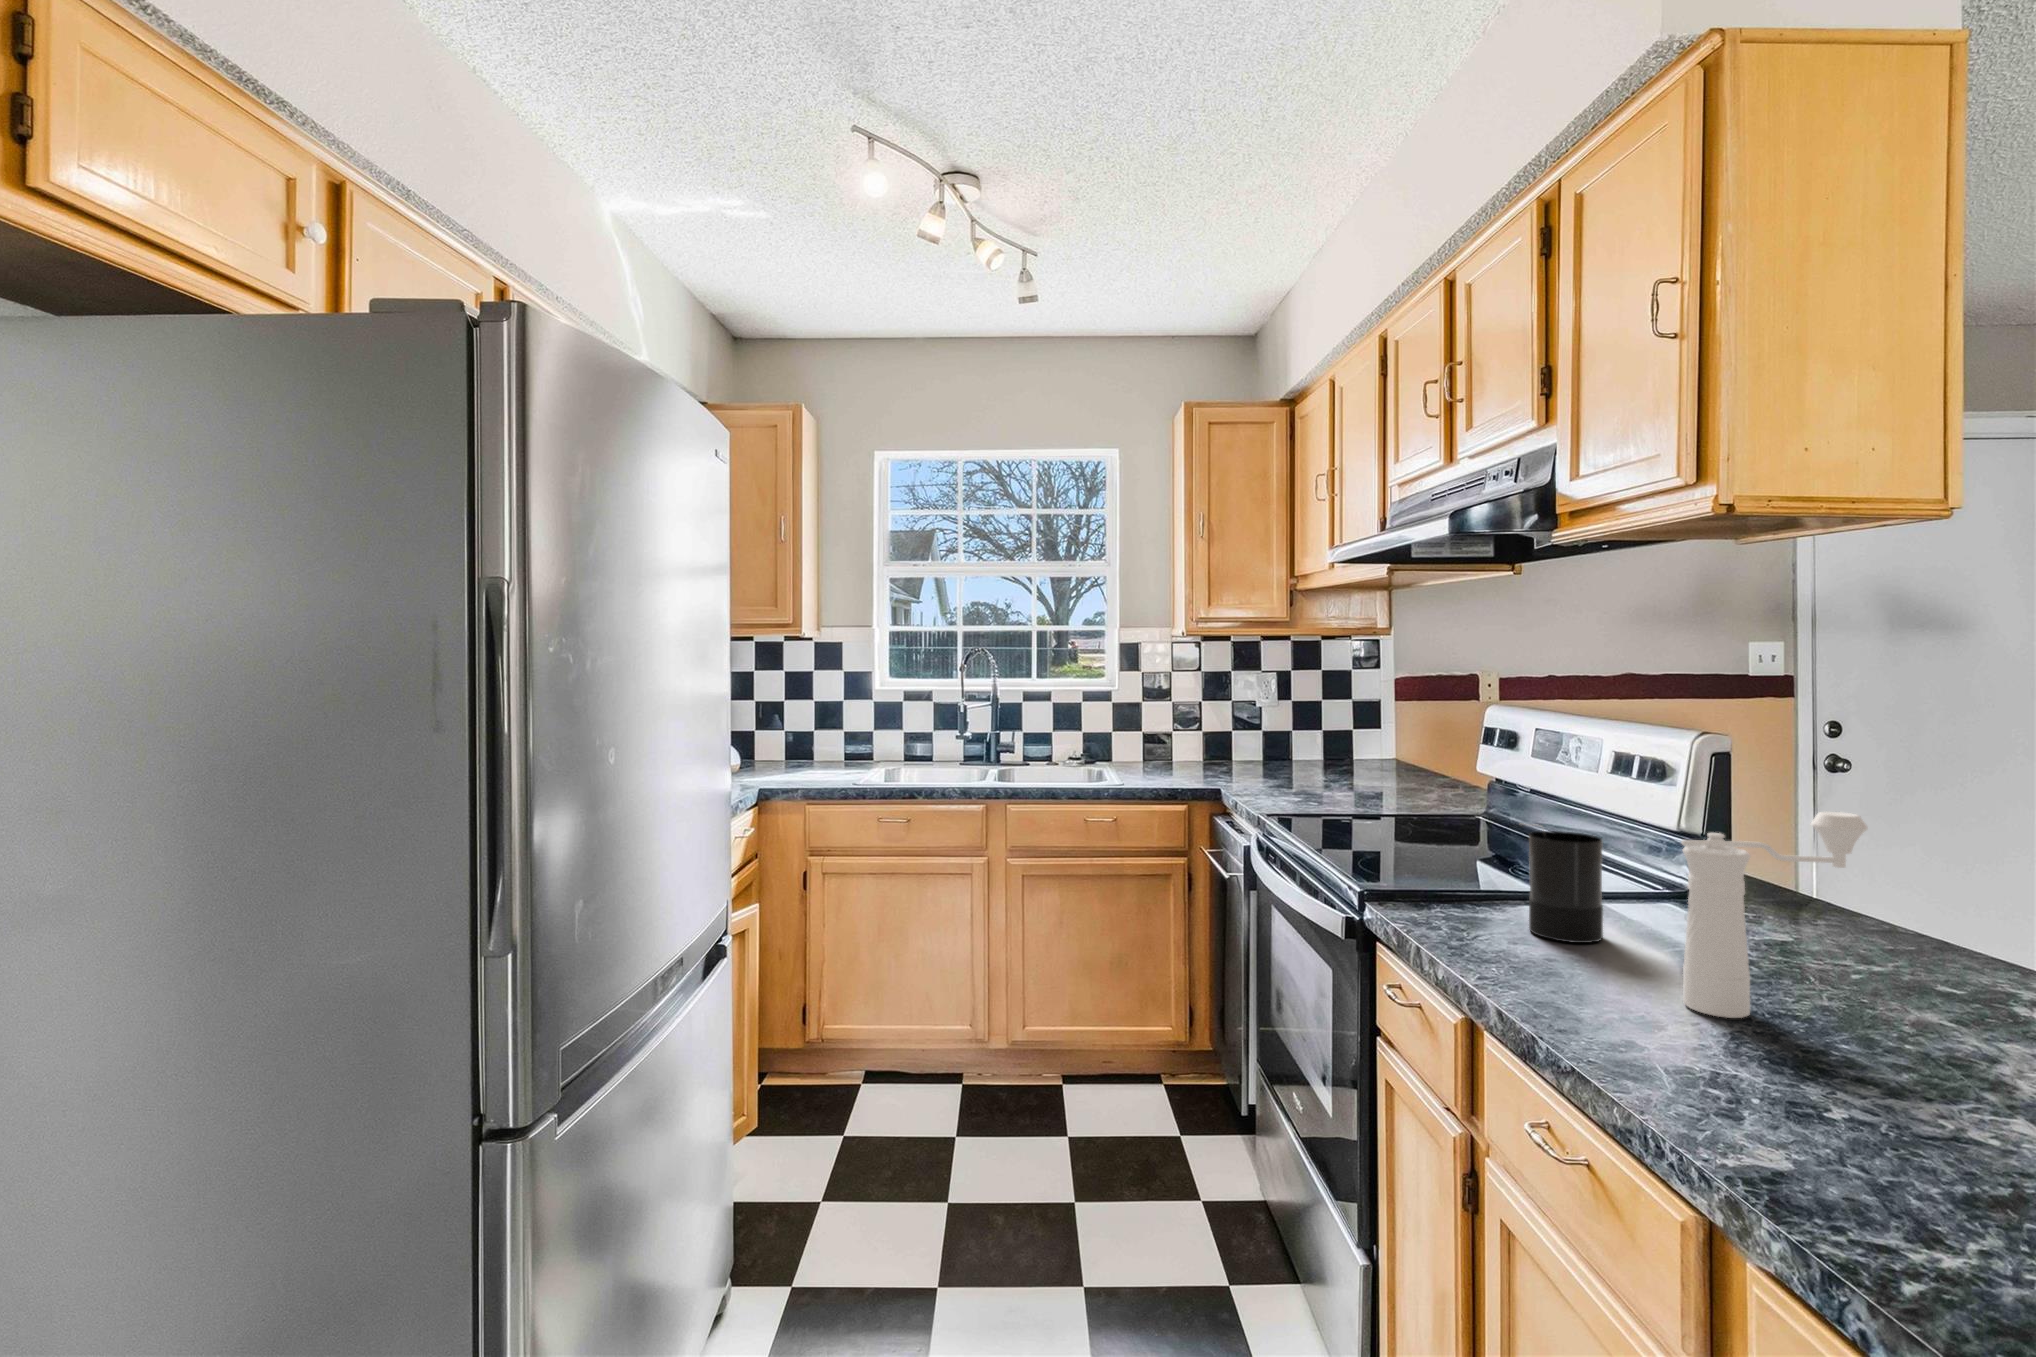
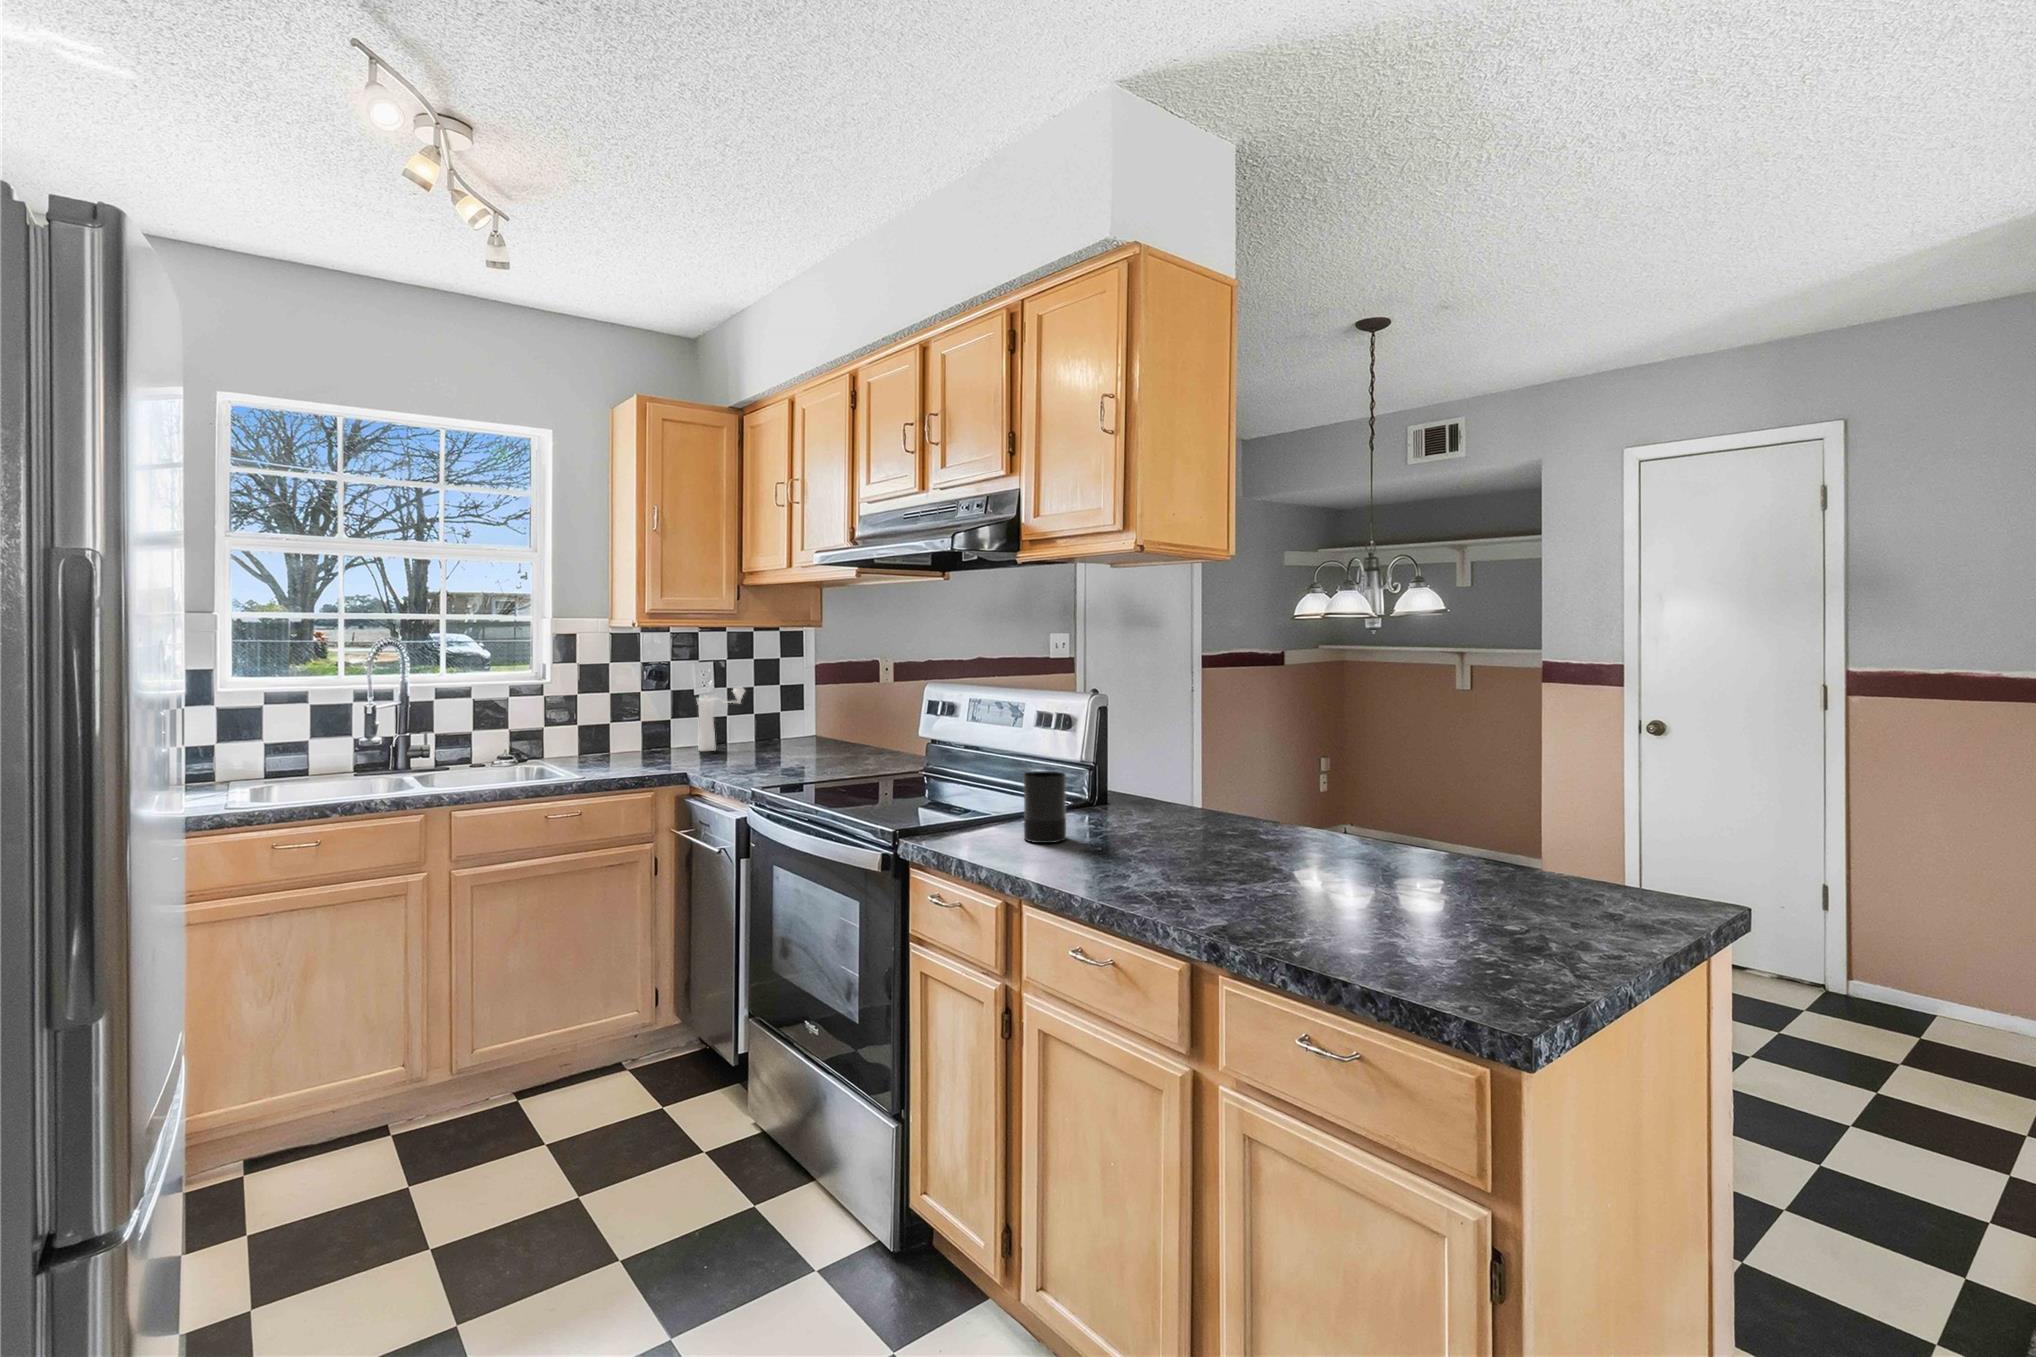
pepper mill: present [1681,812,1868,1018] -> present [697,688,745,751]

